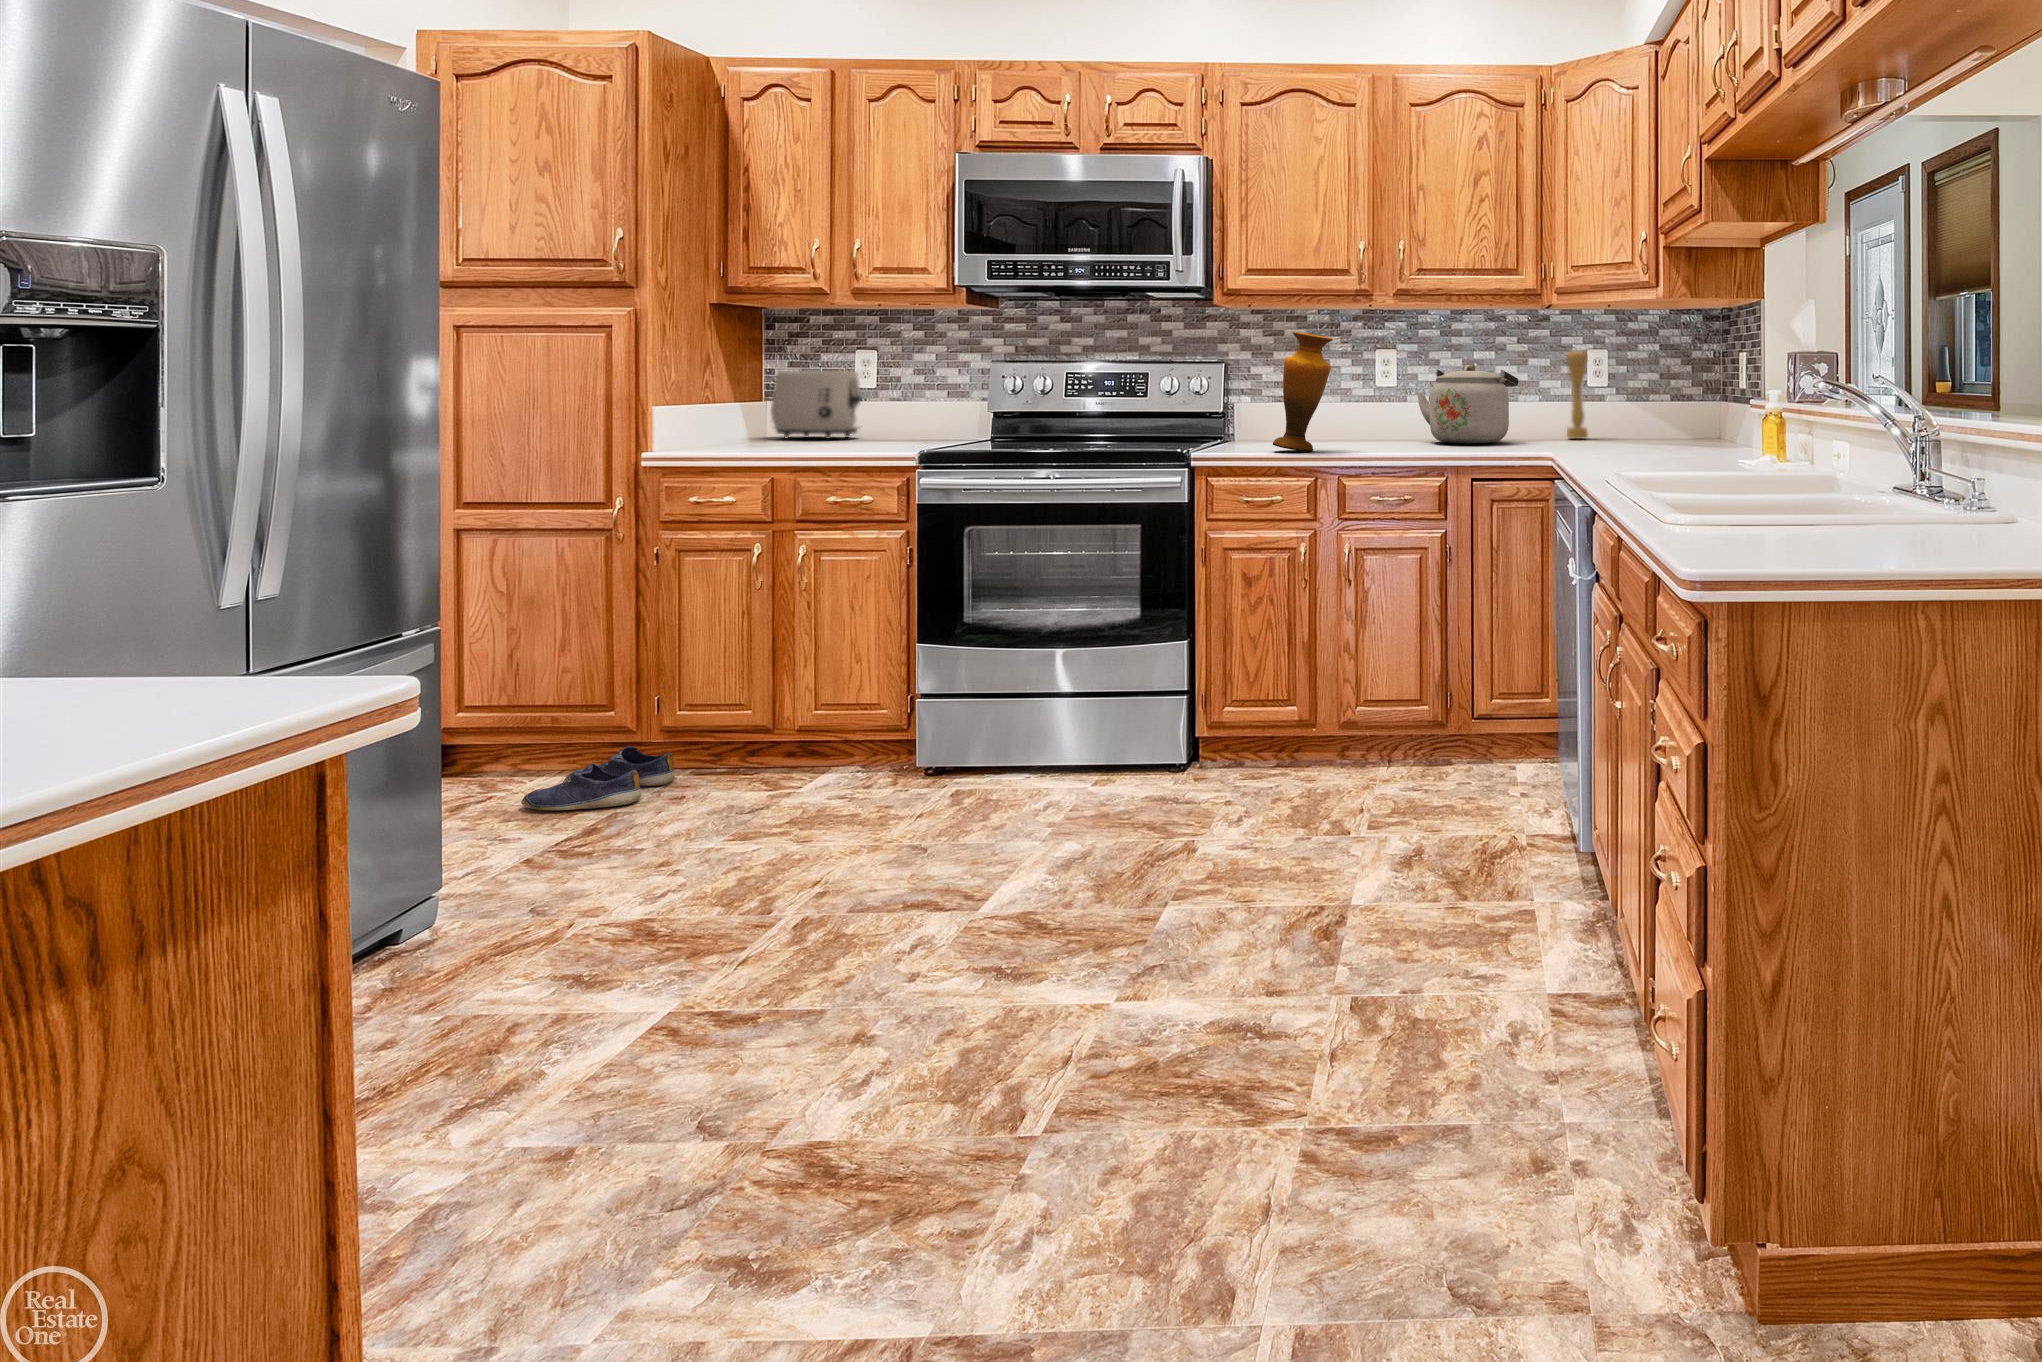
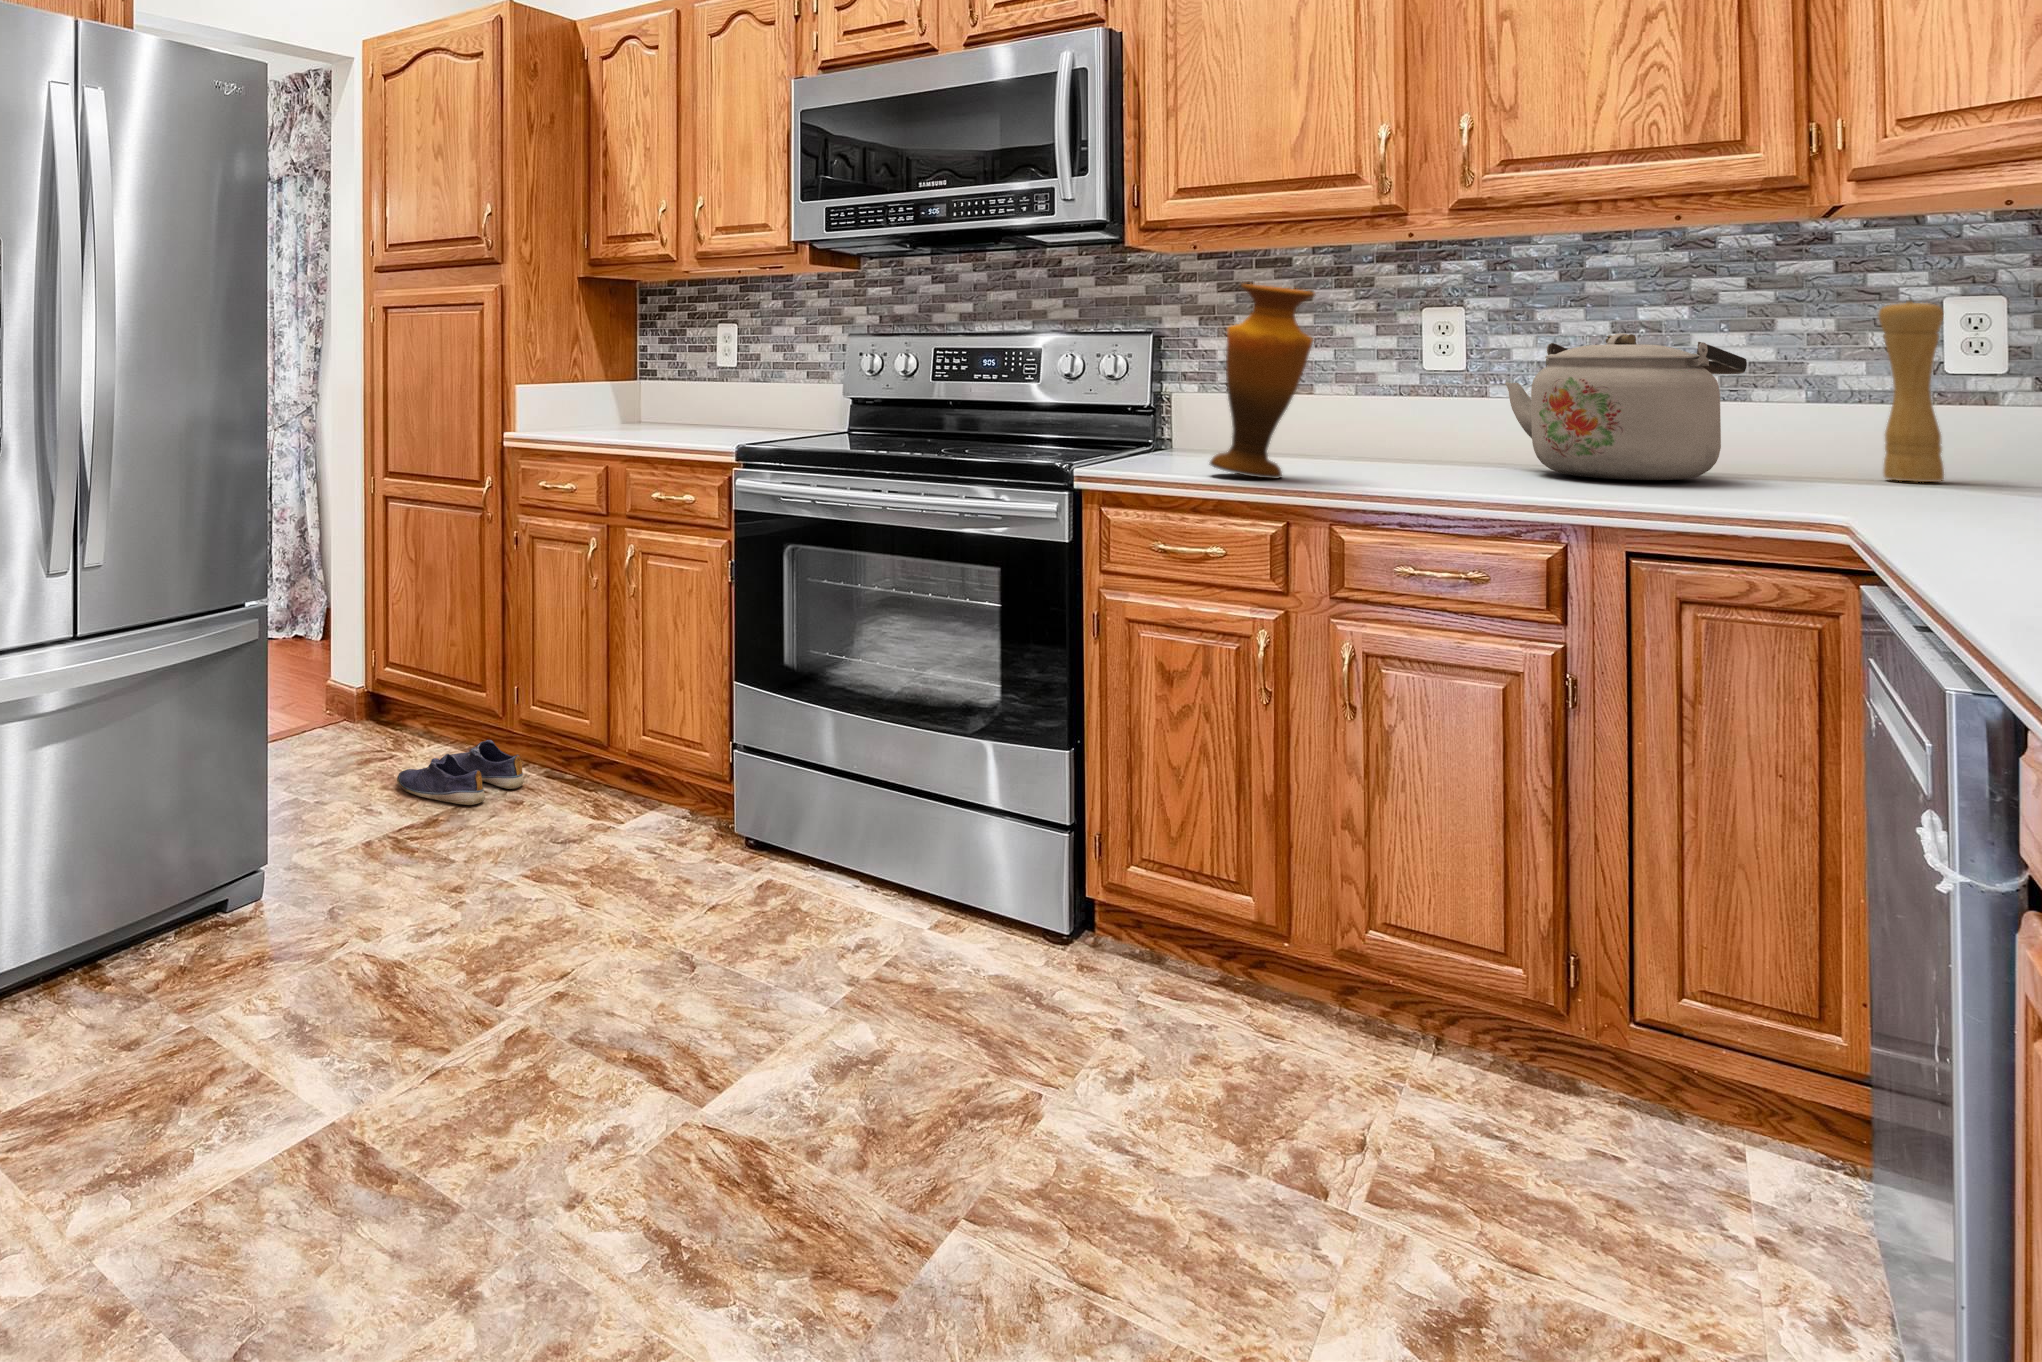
toaster: present [770,371,861,439] -> none [638,348,725,425]

